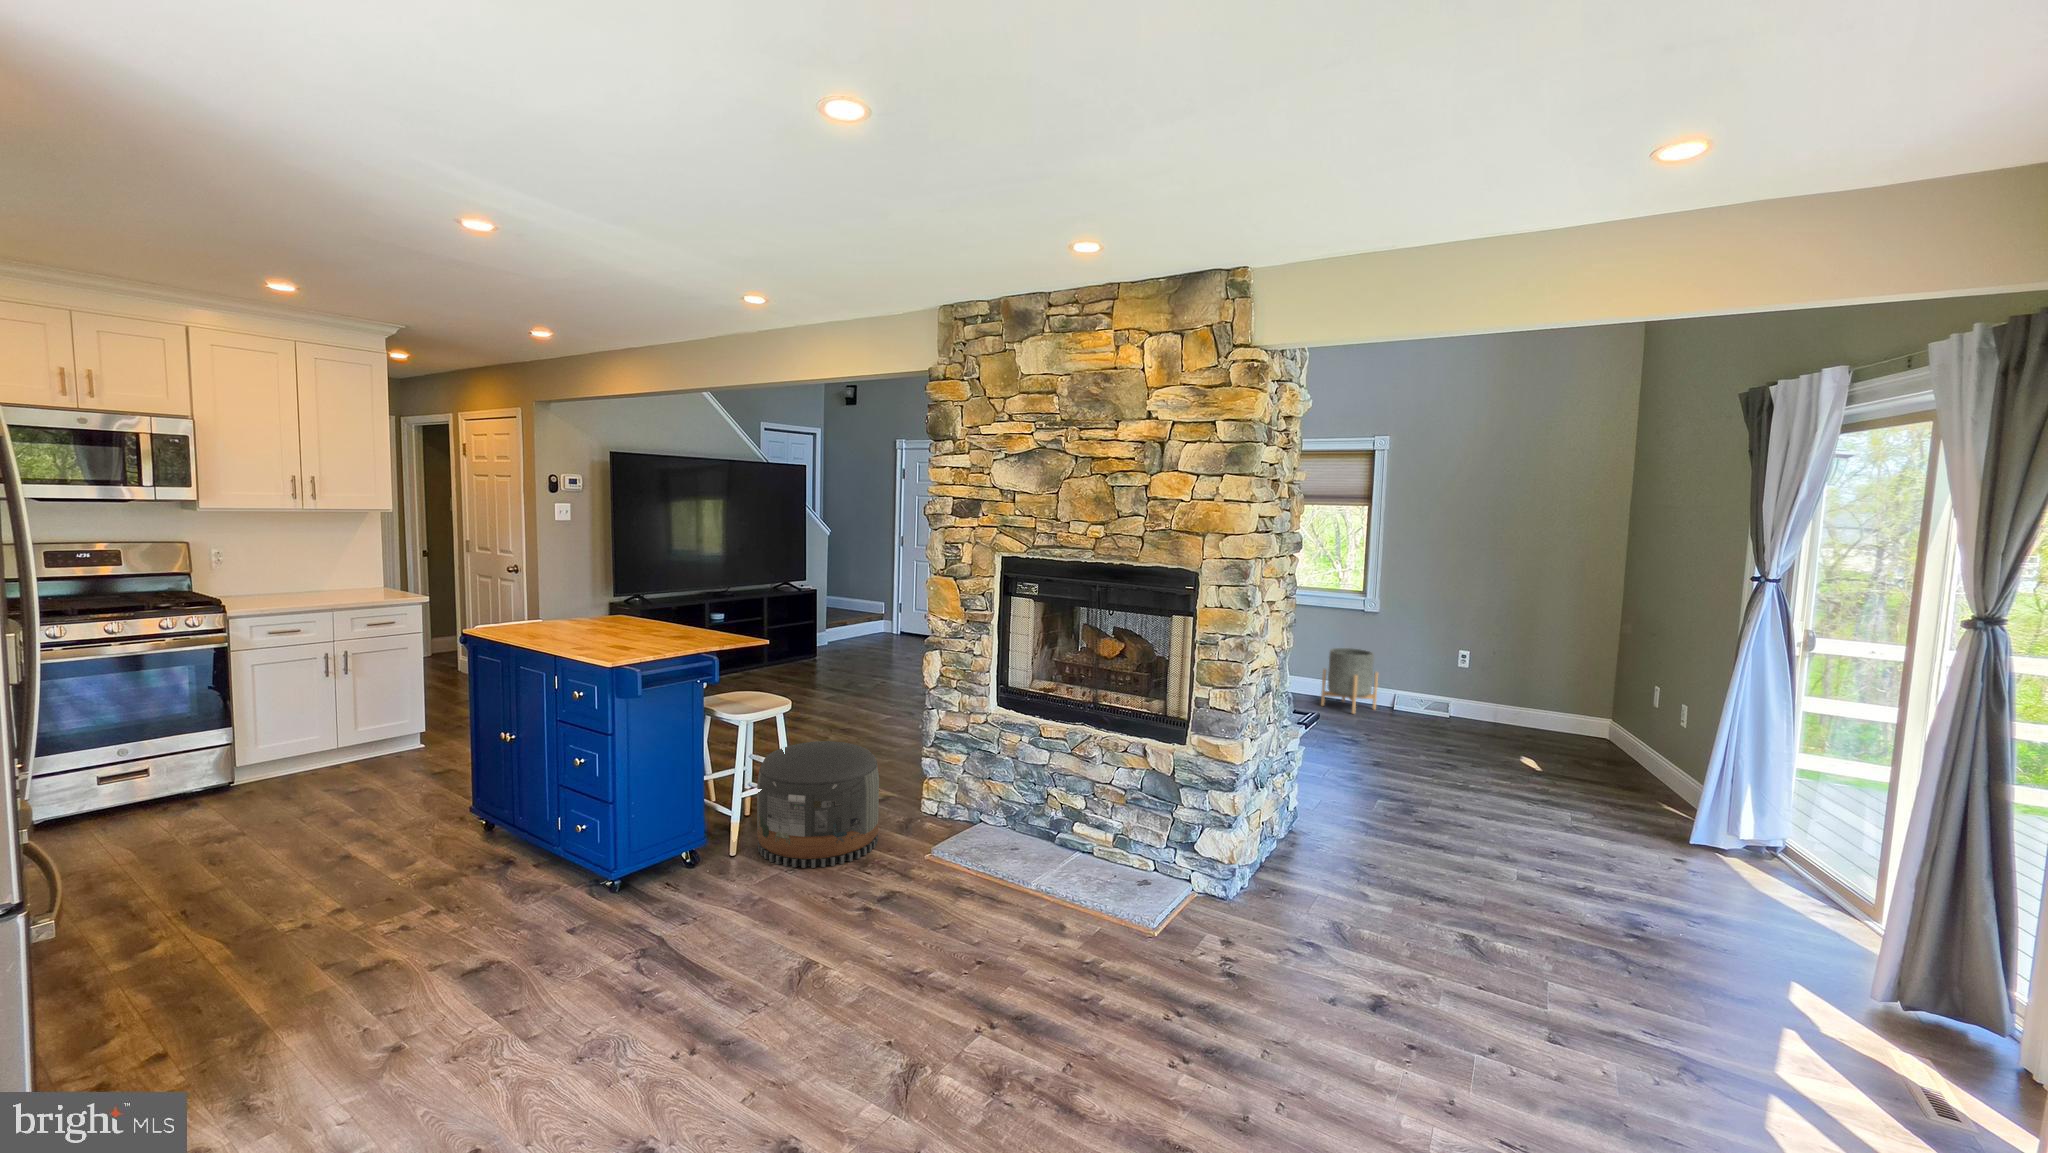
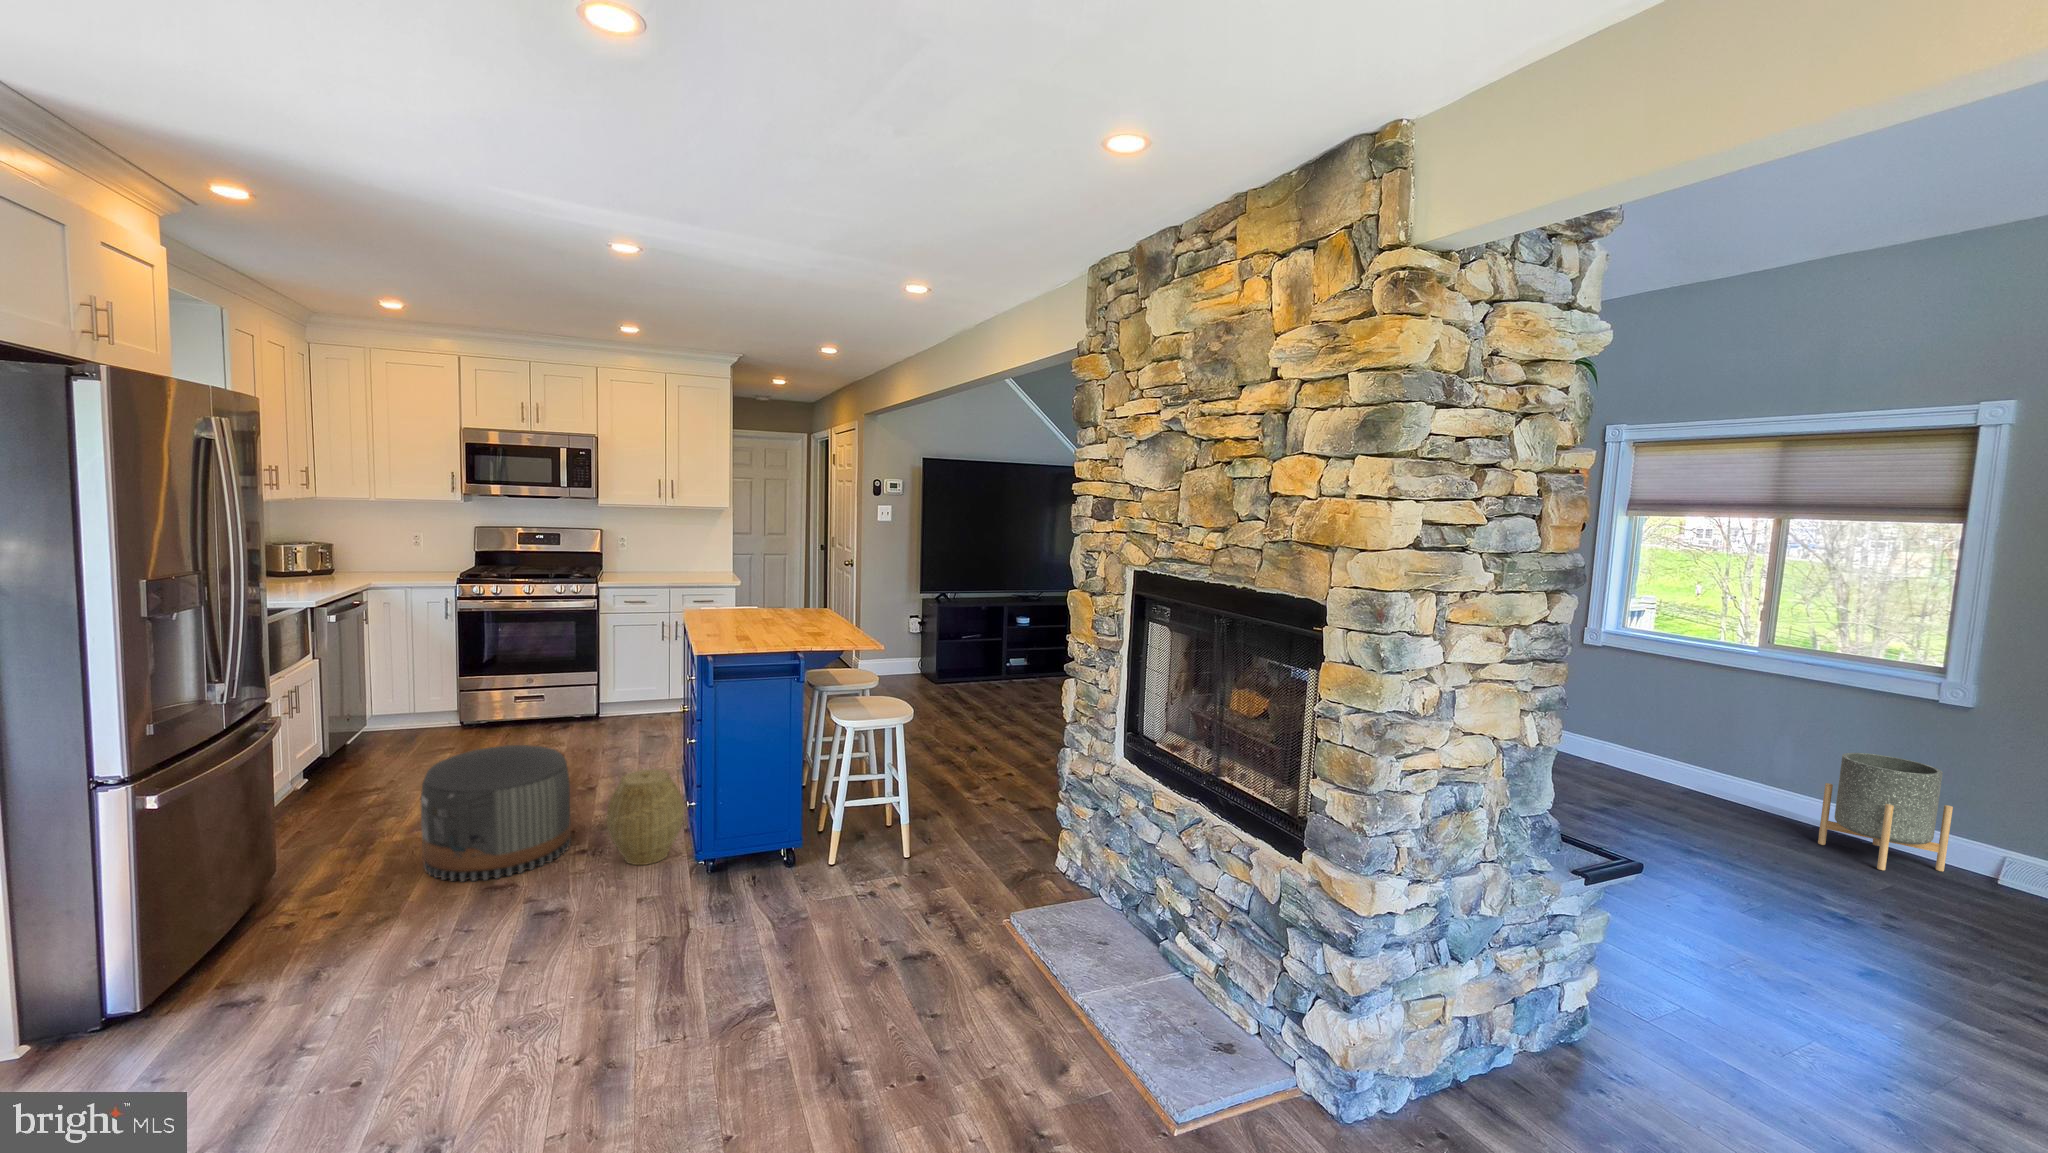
pouf: present [757,741,879,868] -> present [420,745,571,882]
woven basket: none [469,798,560,905] -> present [606,769,684,865]

